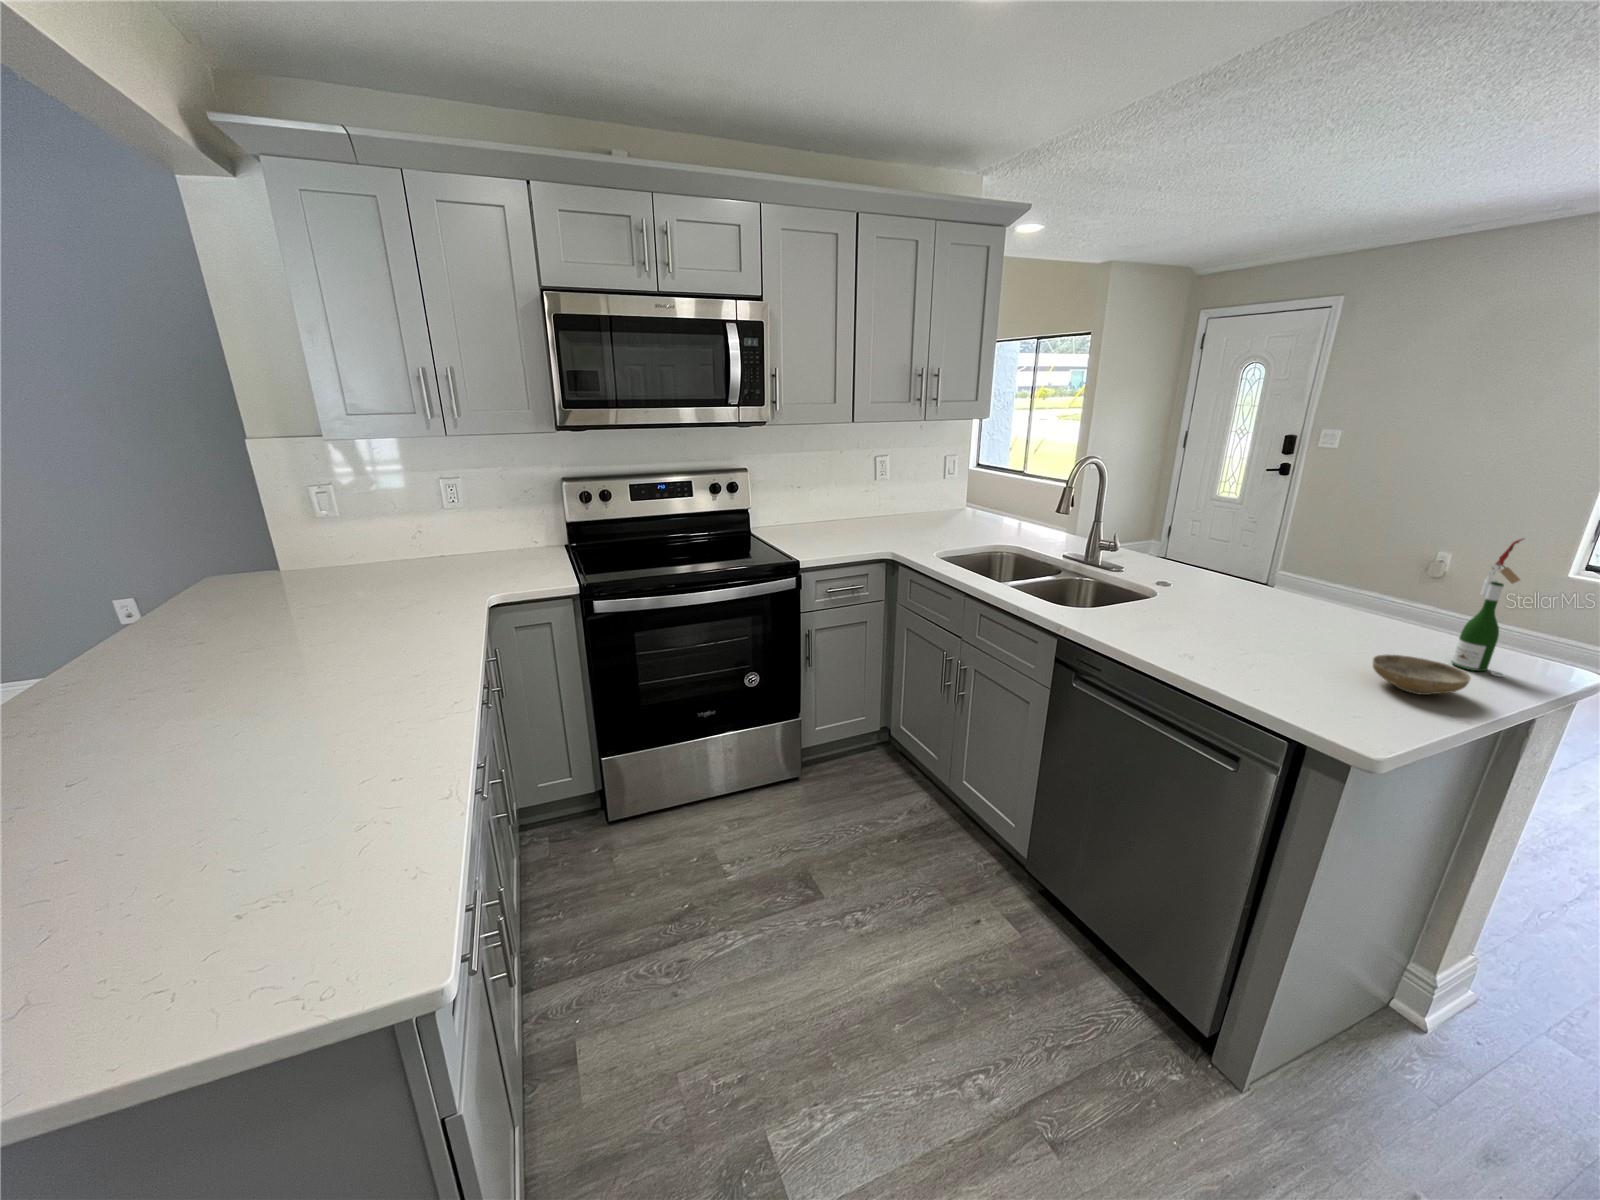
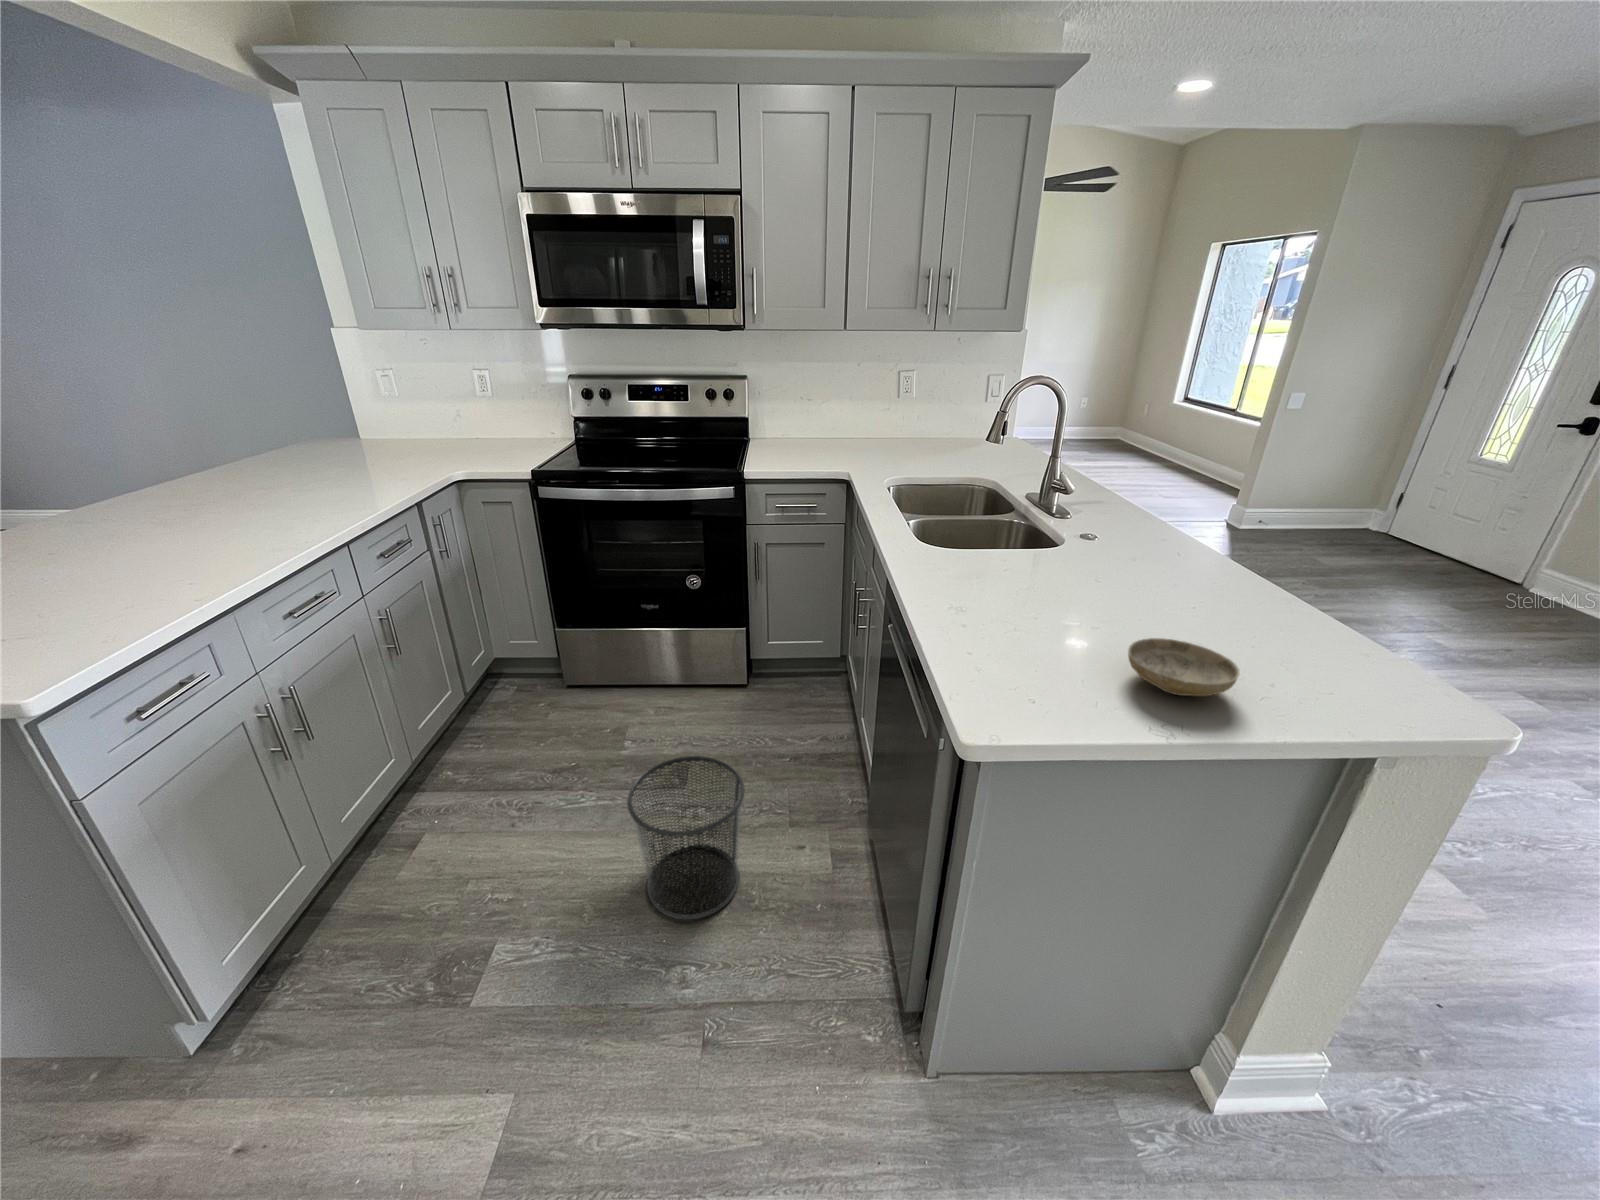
wine bottle: present [1452,539,1523,677] -> none [1301,503,1407,699]
waste bin: none [858,853,980,1033] -> present [627,756,745,919]

